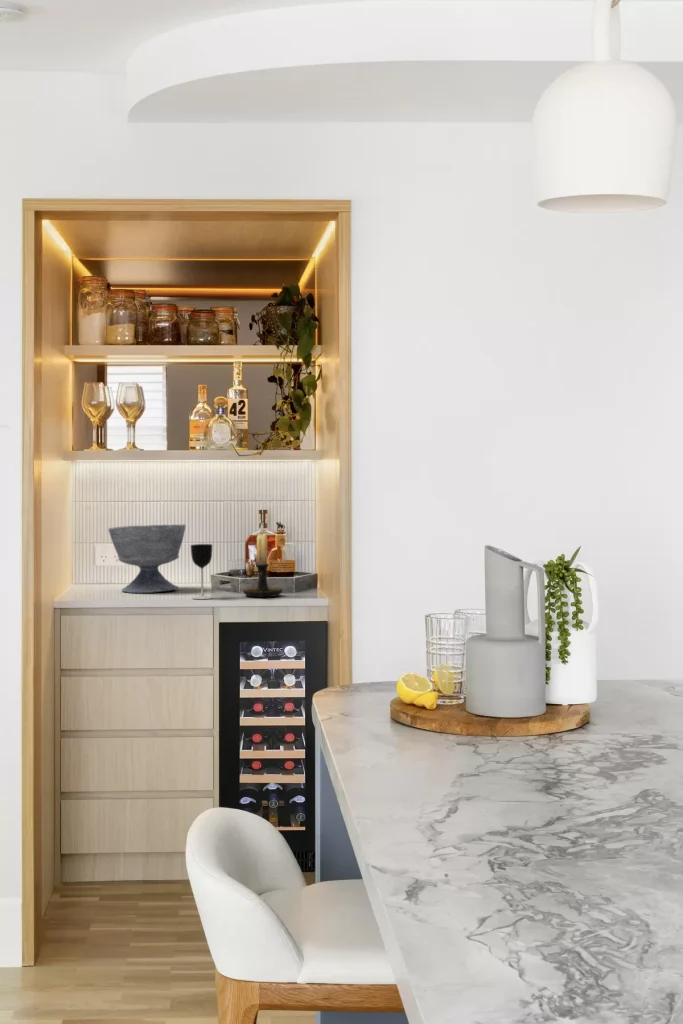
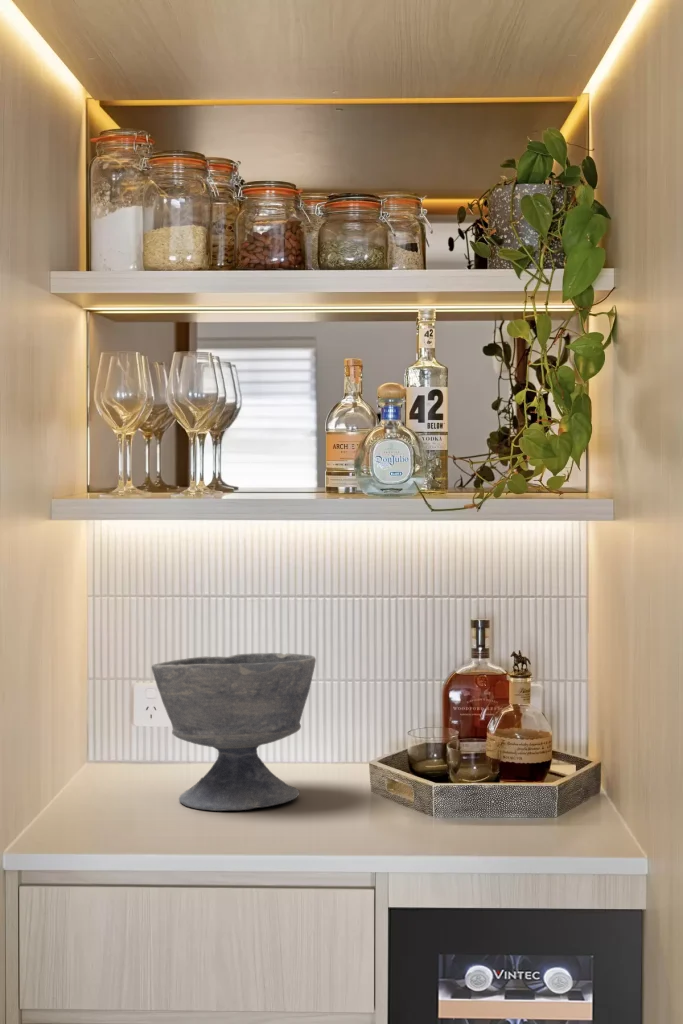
candle holder: present [243,525,282,597] -> none [442,664,533,843]
wine glass: present [191,544,212,599] -> none [323,713,373,845]

